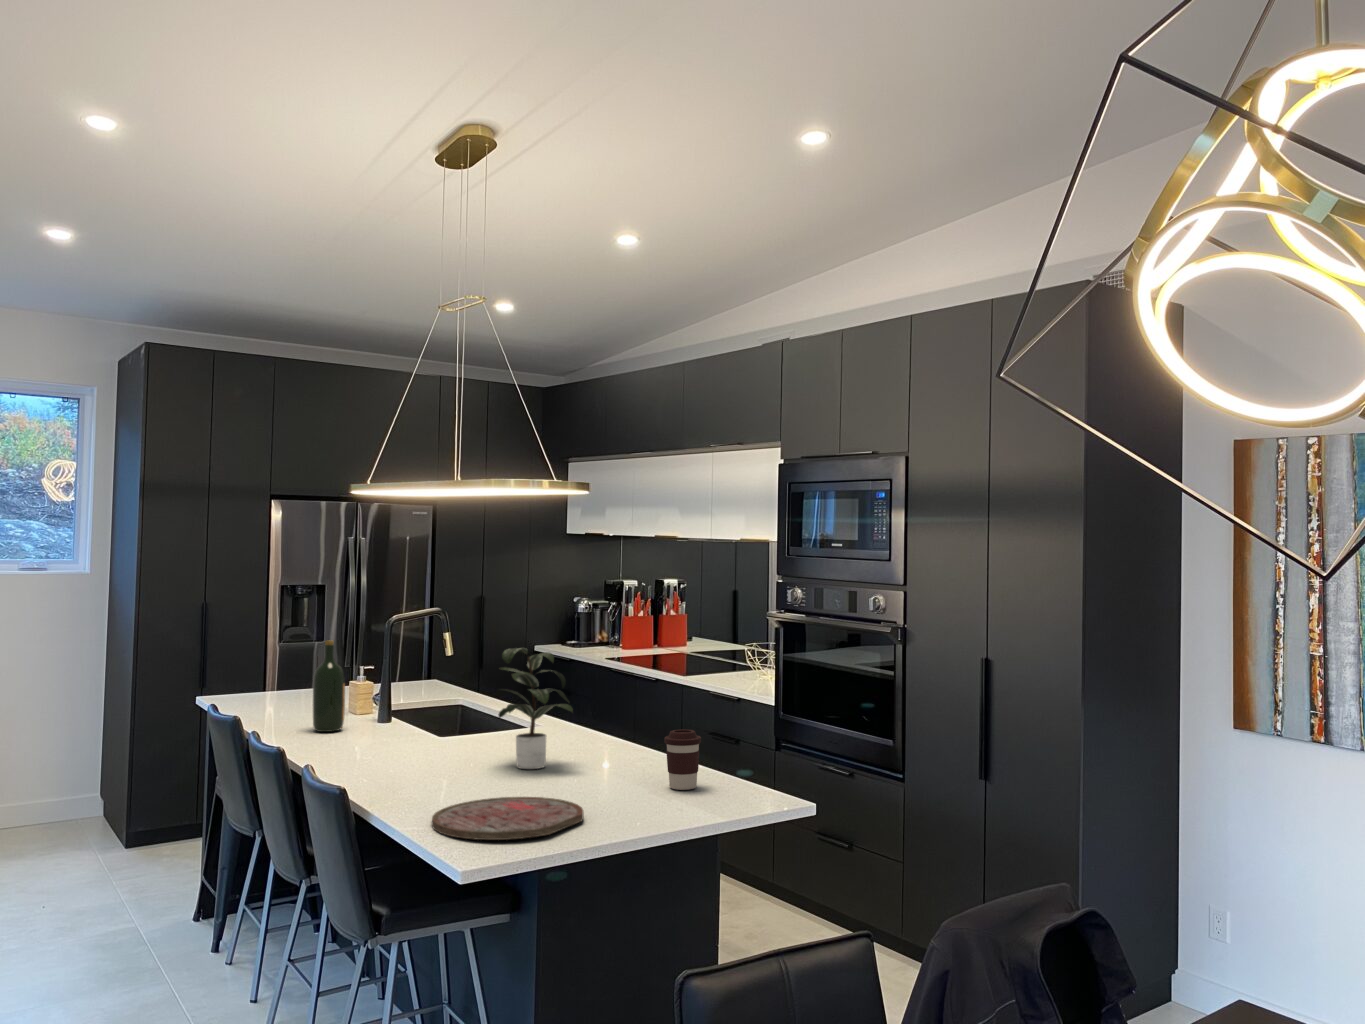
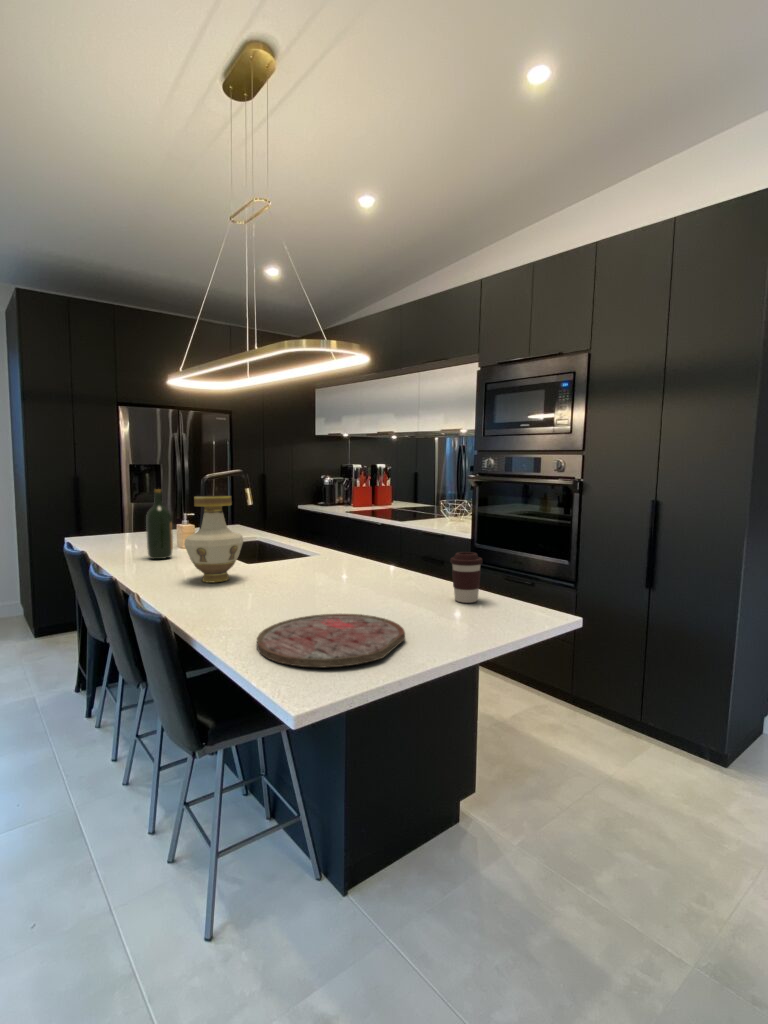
potted plant: present [498,648,573,769] -> none [291,485,382,587]
vase: none [362,655,431,762] -> present [184,496,243,582]

